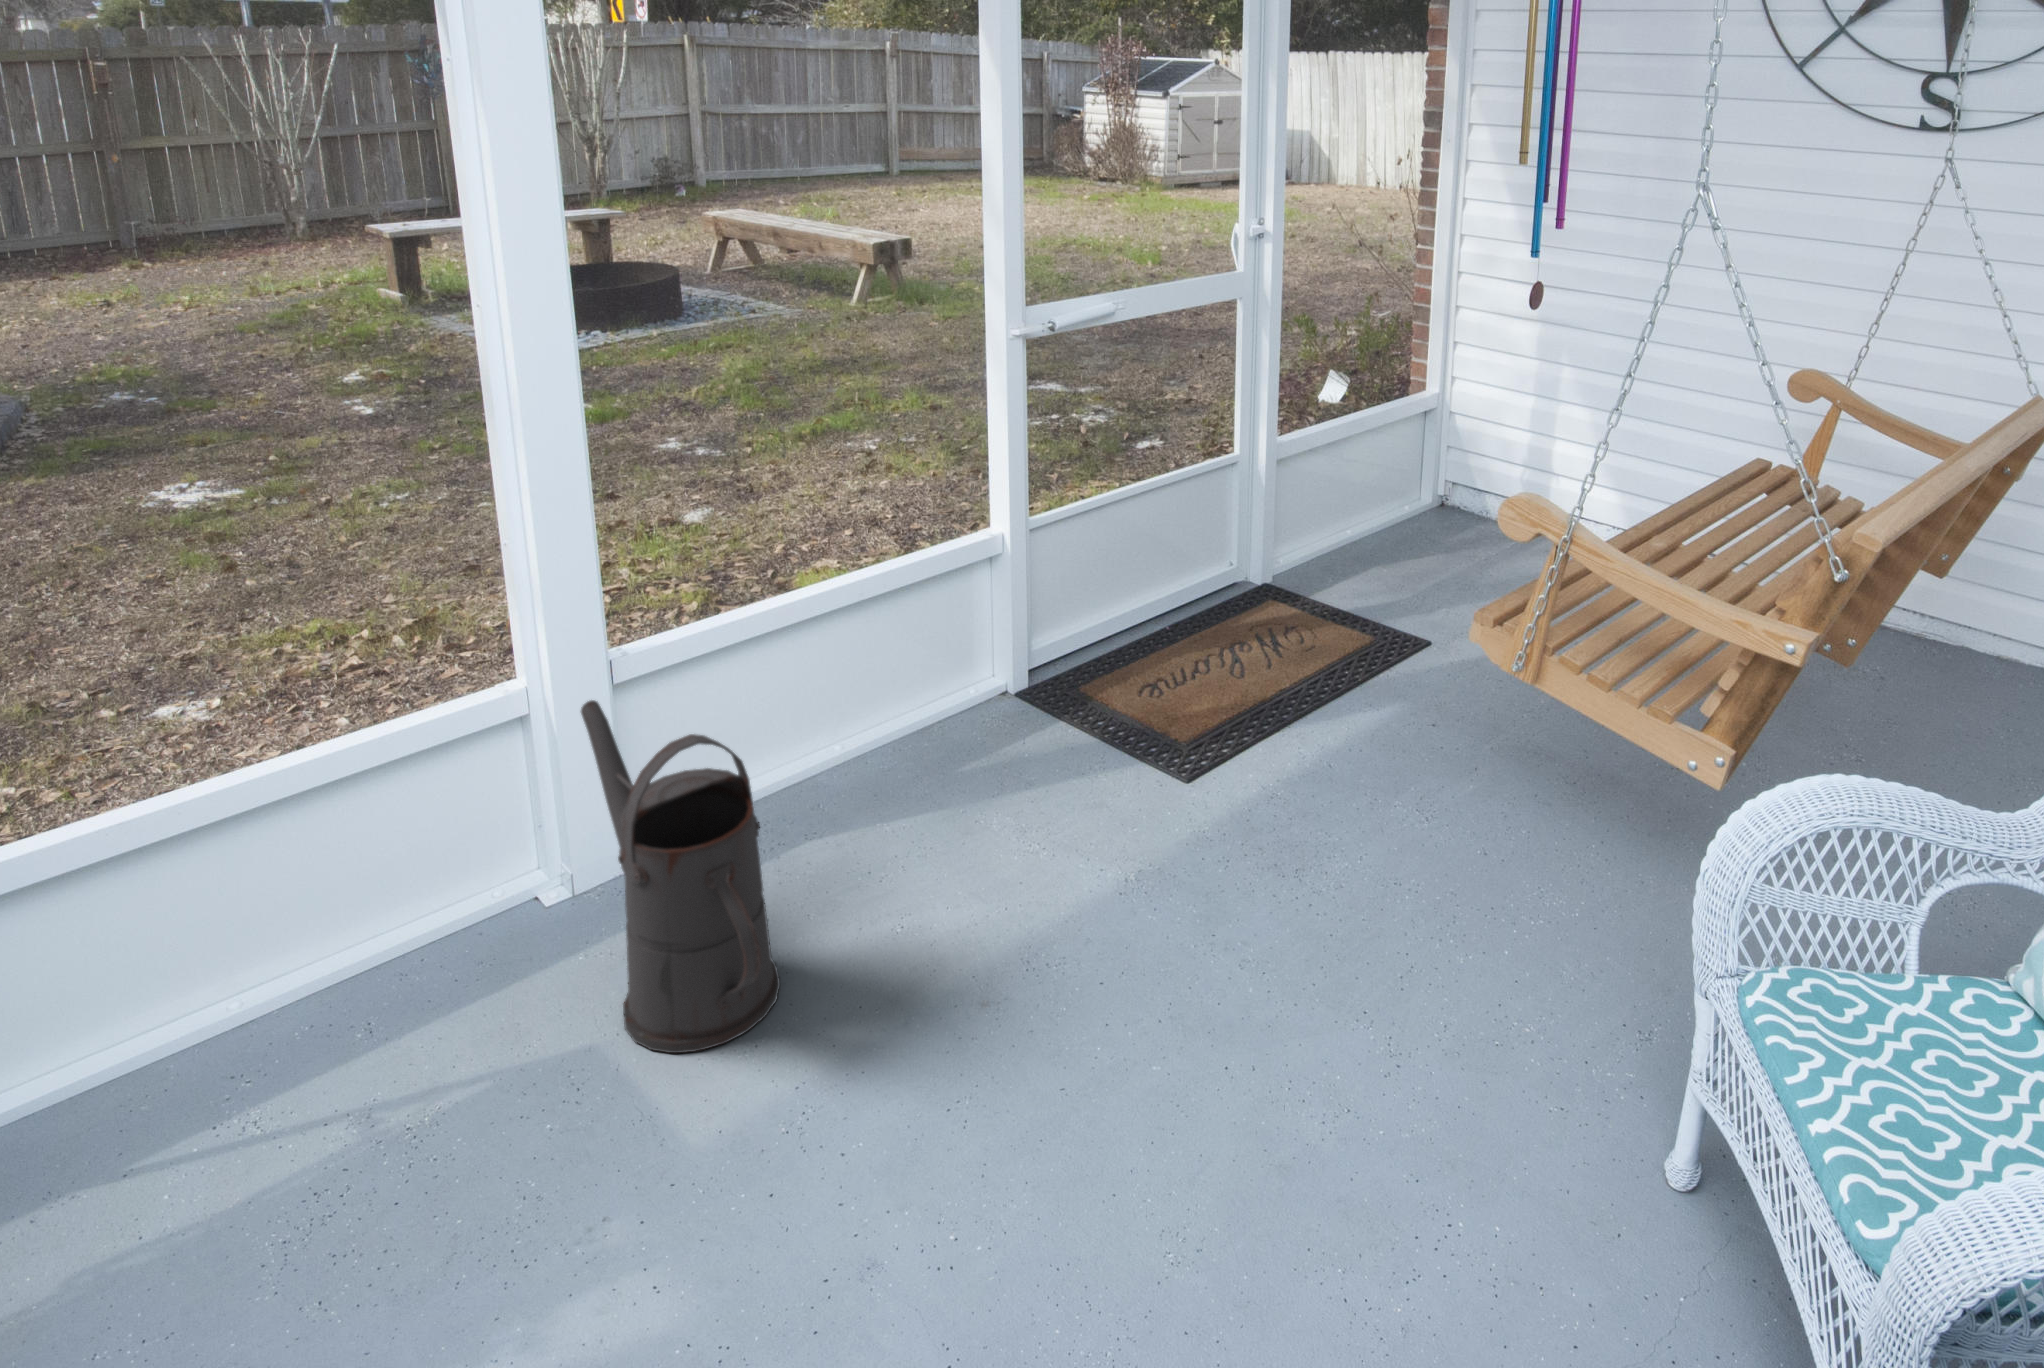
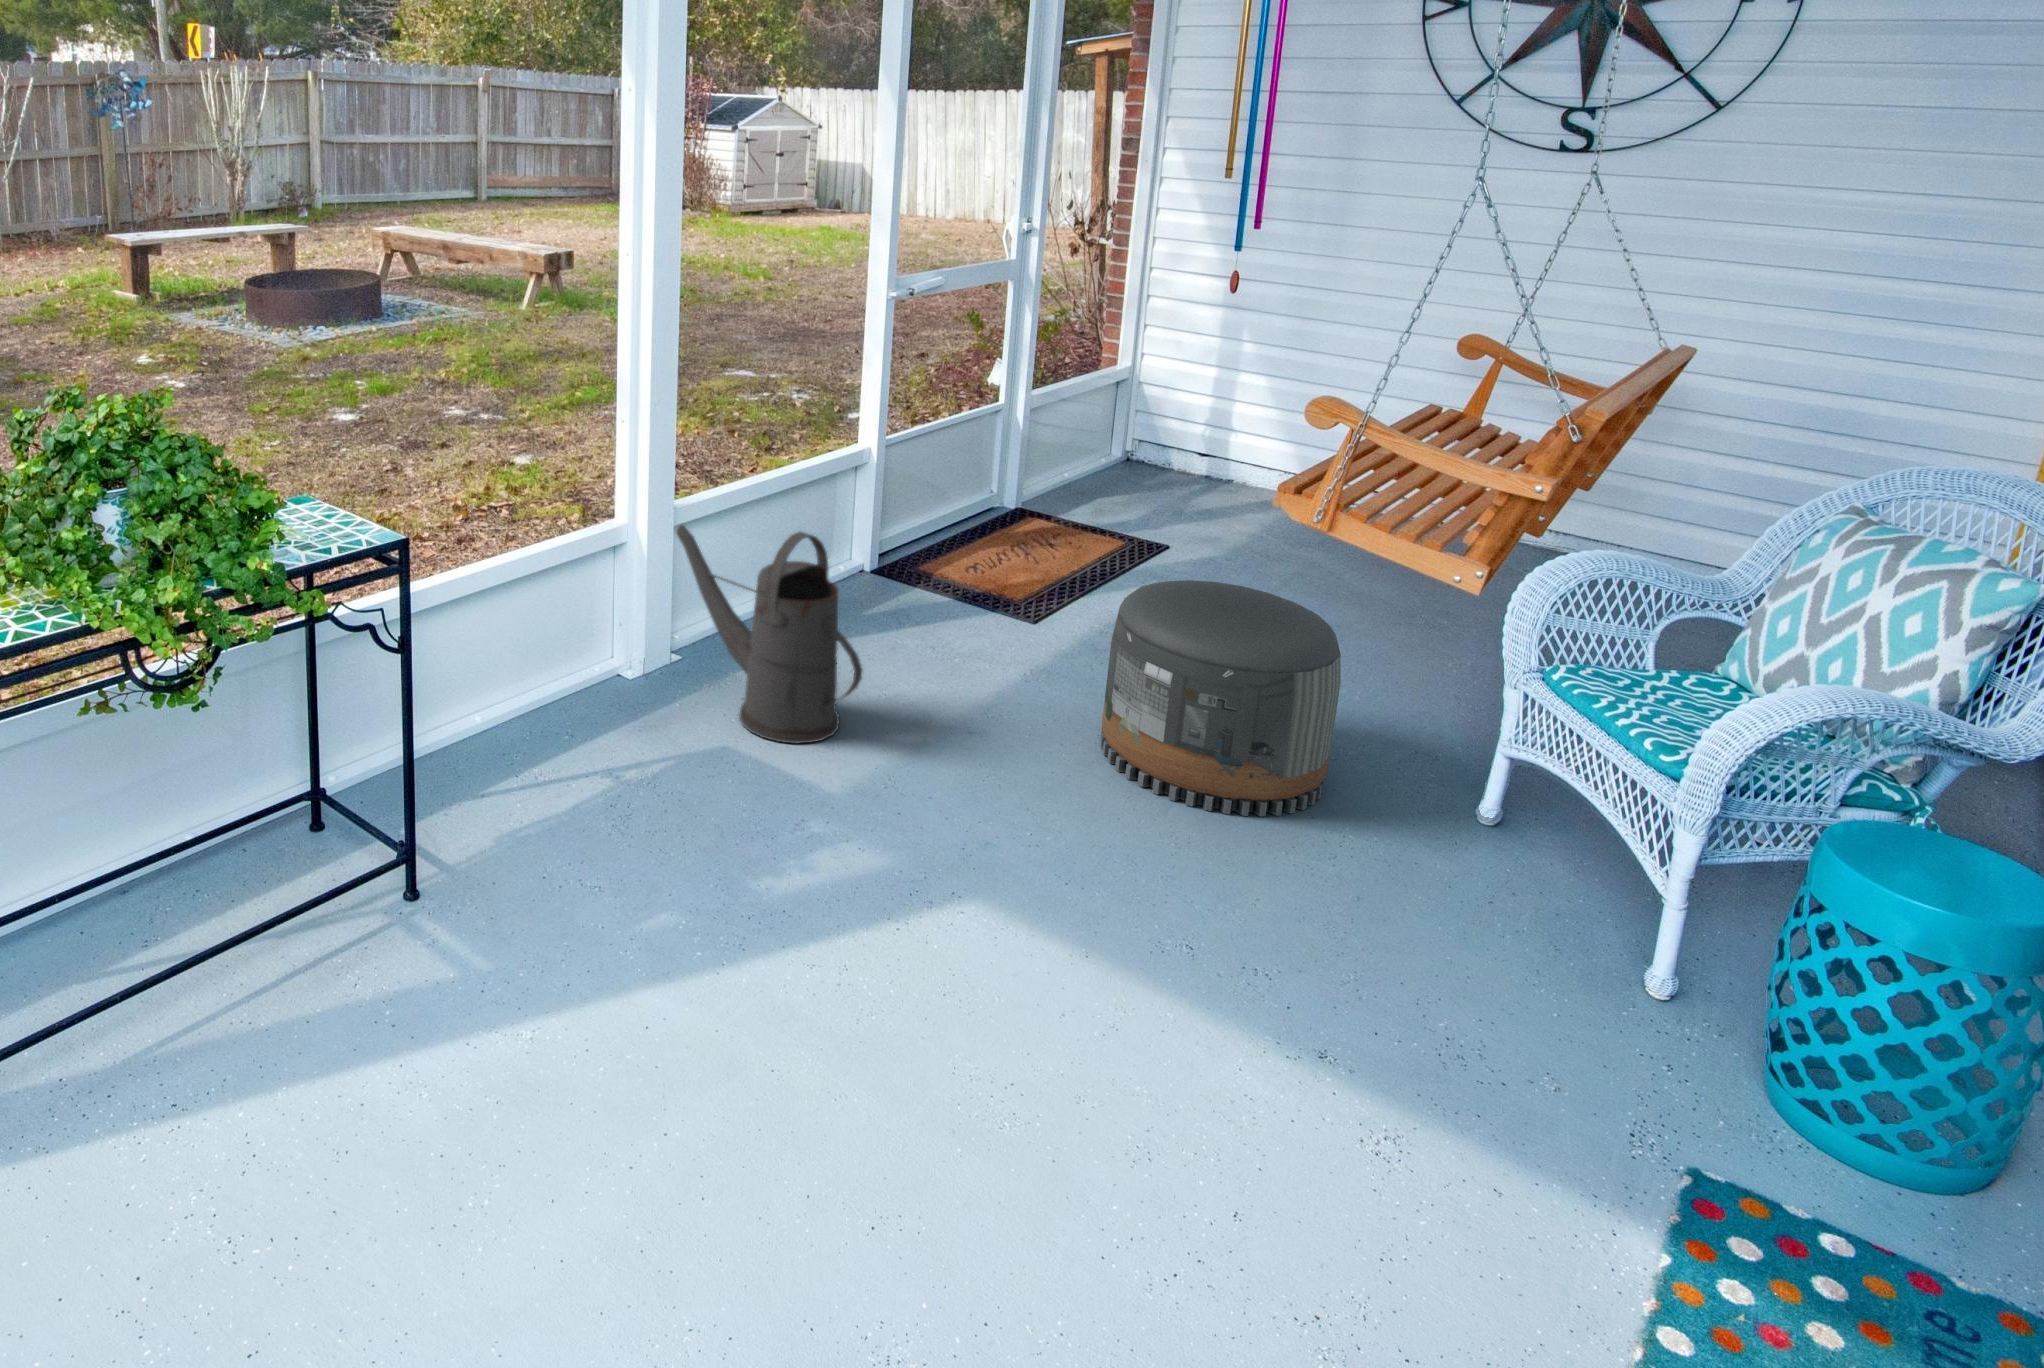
pouf: none [1135,786,1460,1199] -> present [1100,580,1341,816]

